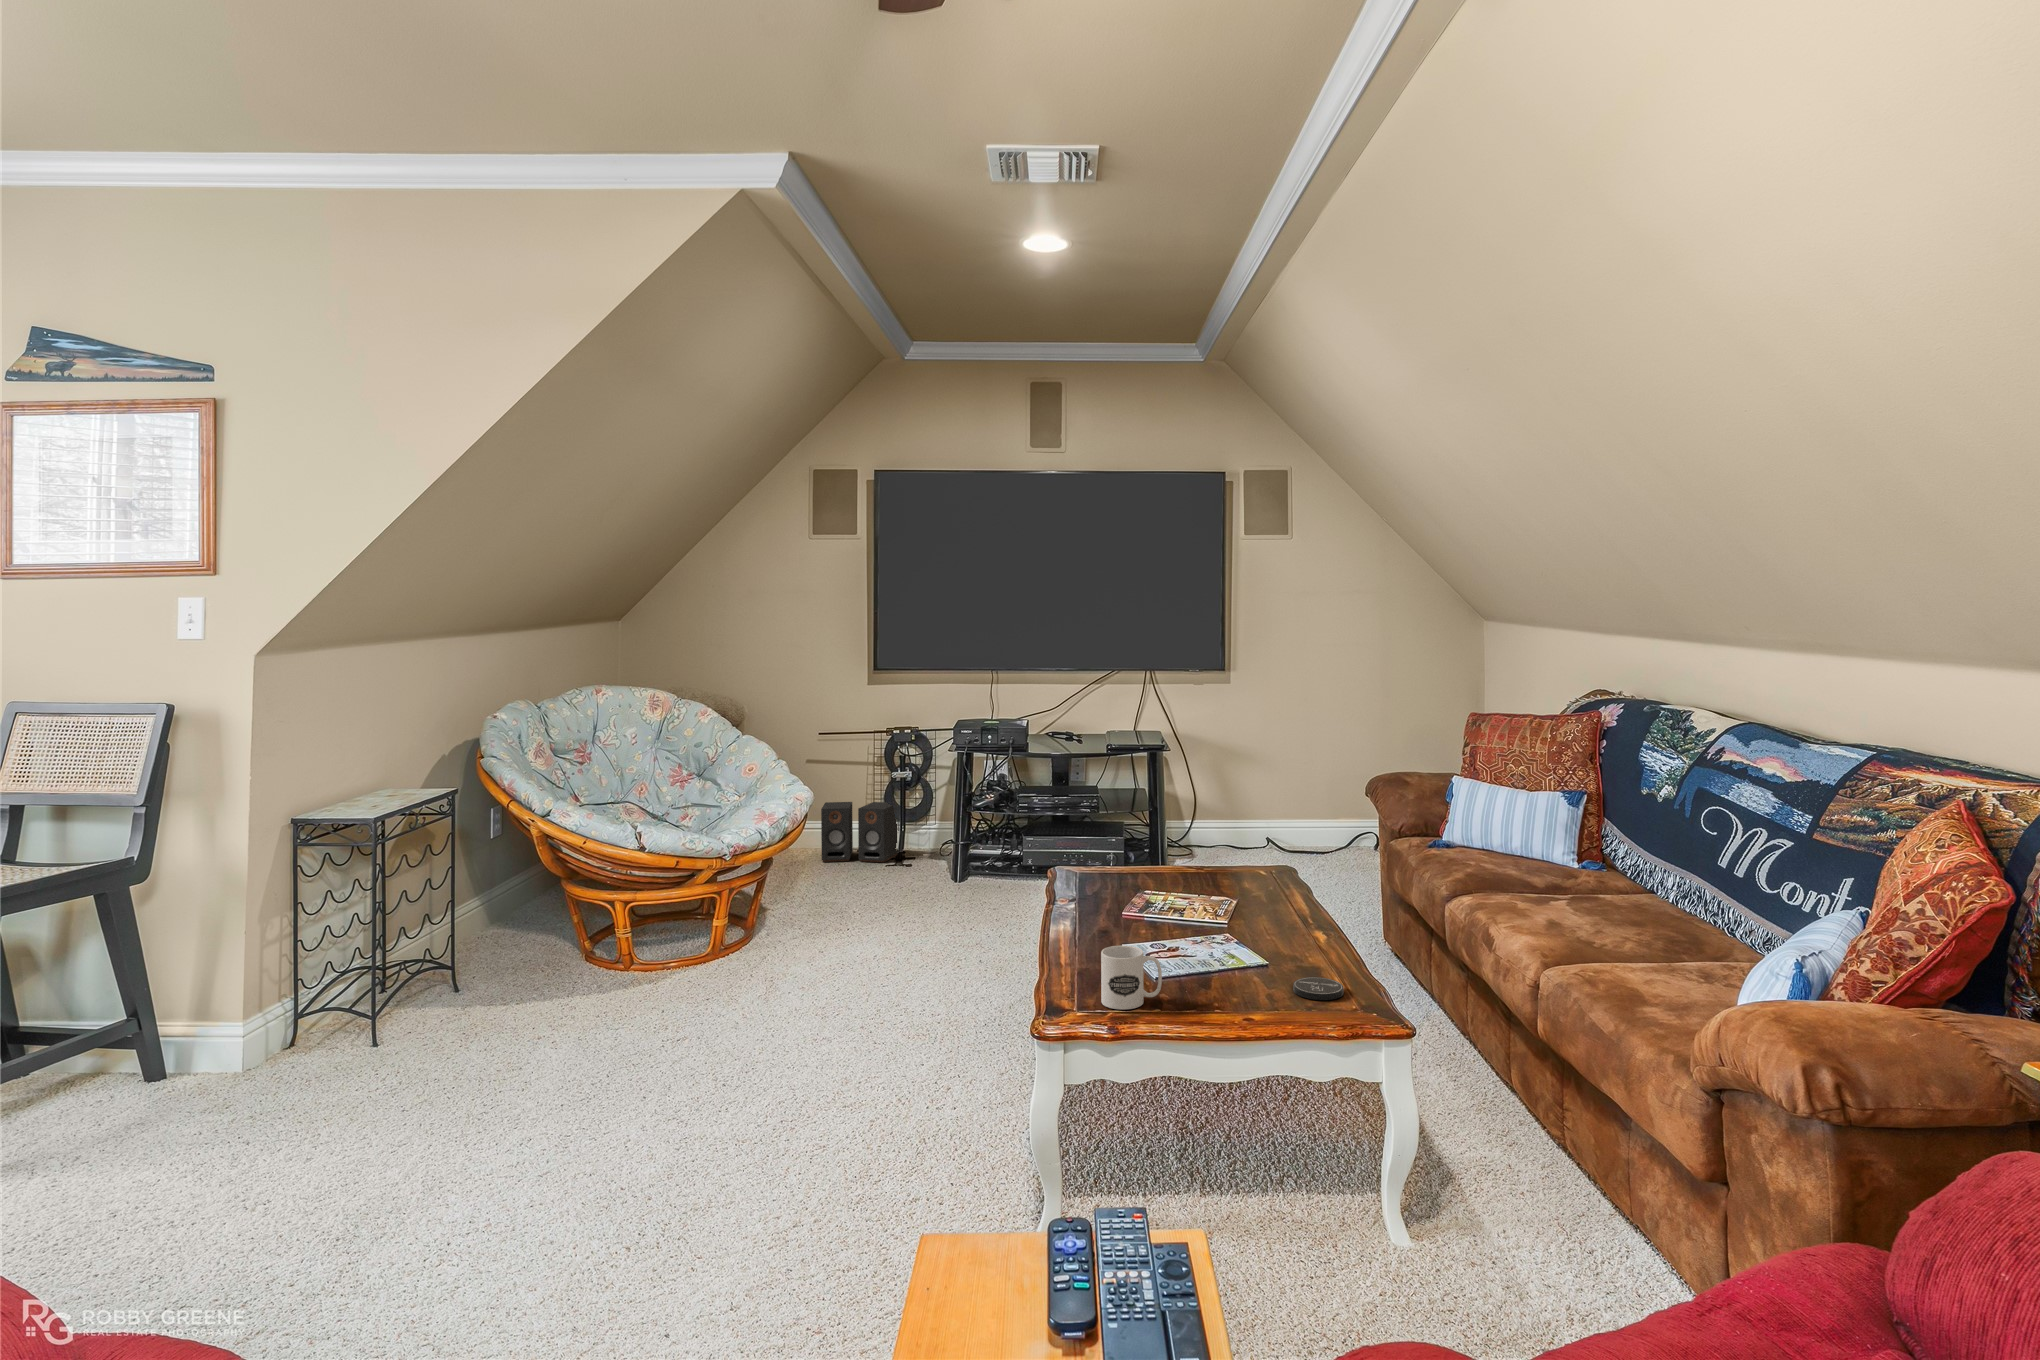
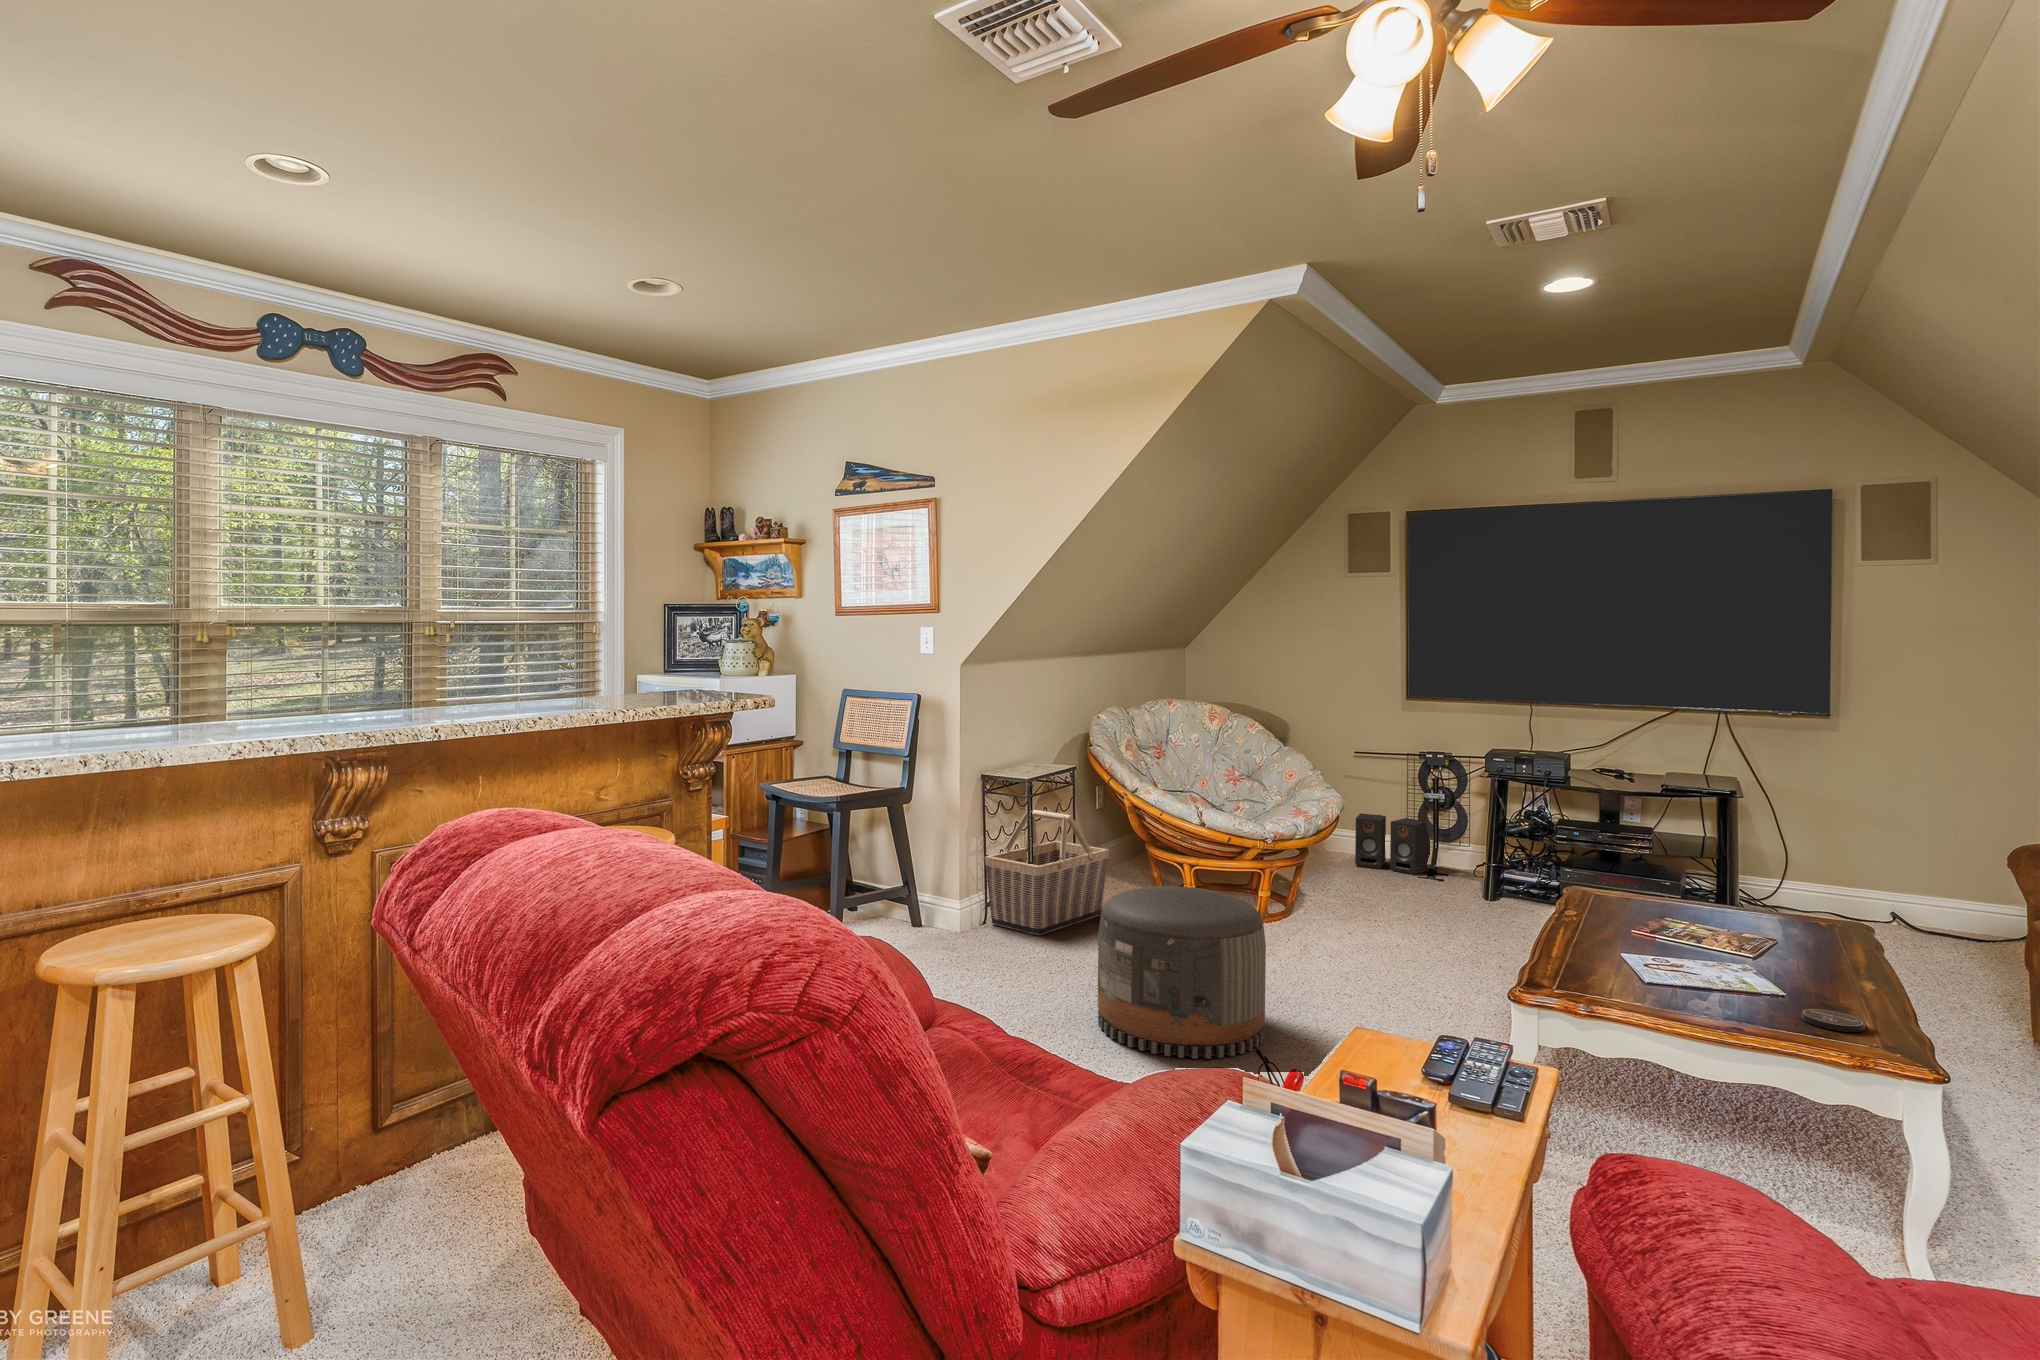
basket: none [293,860,507,1044] -> present [985,810,1109,935]
mug: present [1101,946,1162,1009] -> none [1582,941,1645,997]
pouf: none [481,947,730,1208] -> present [1098,886,1266,1059]

